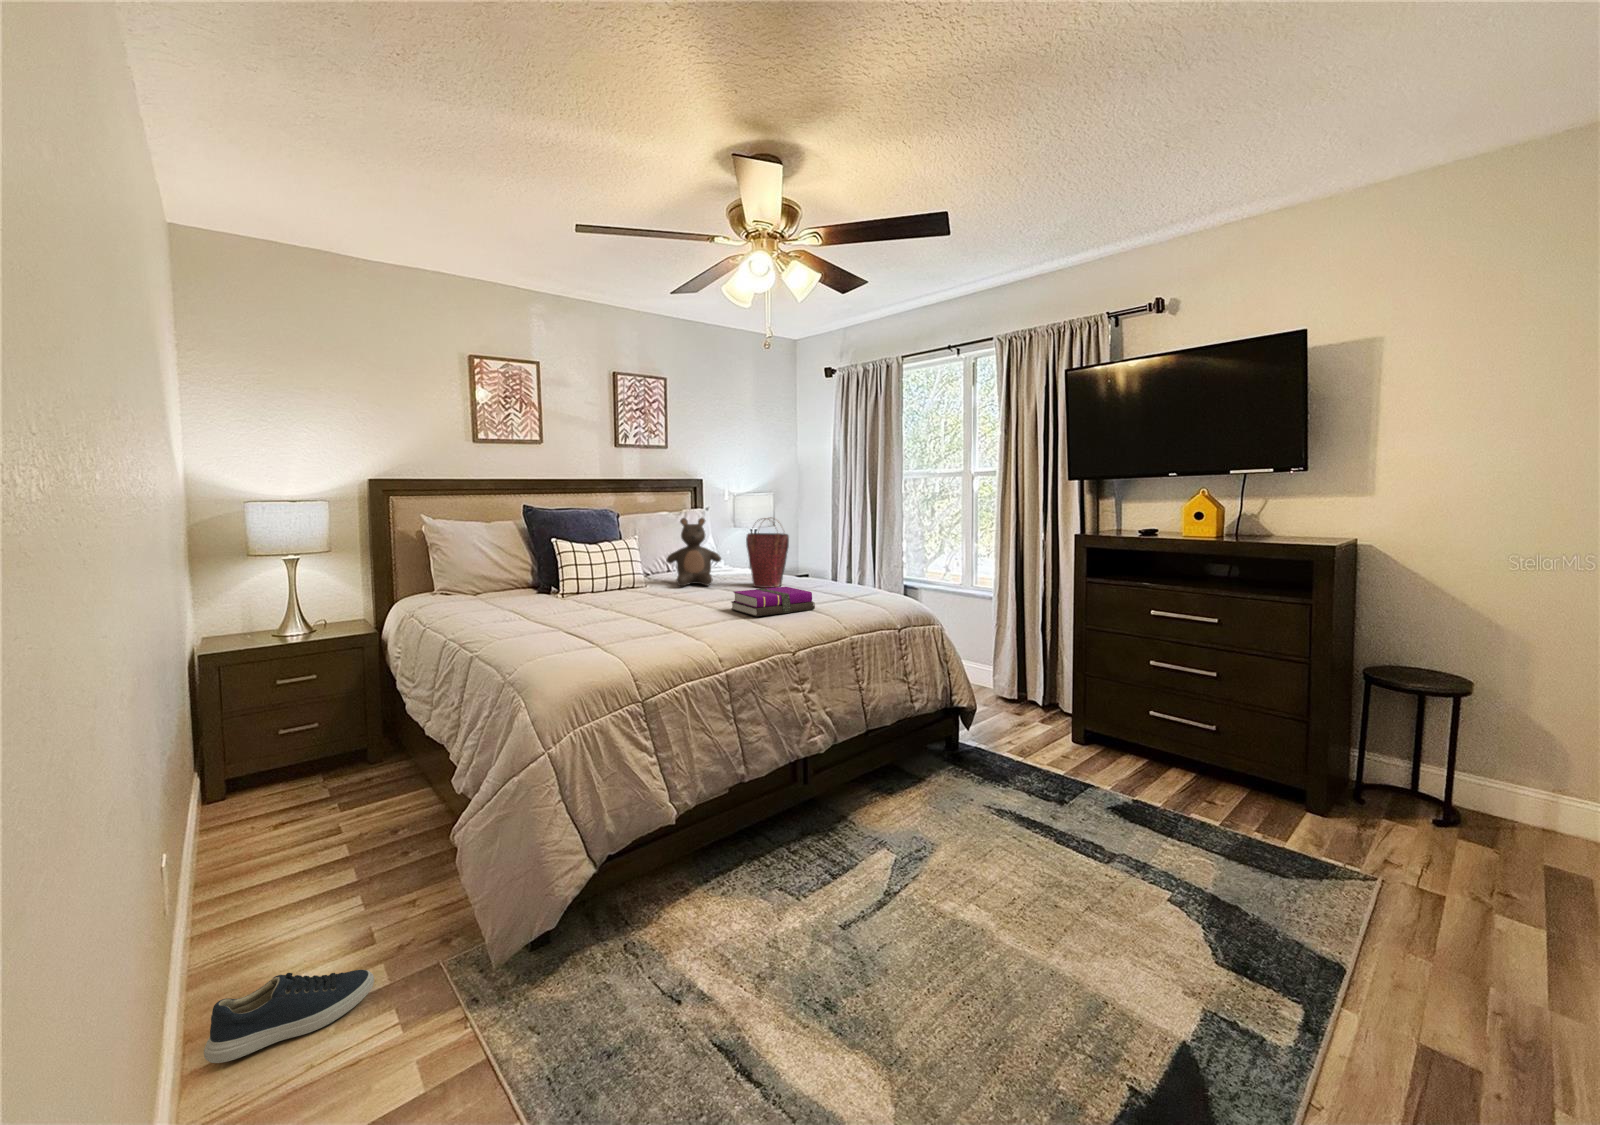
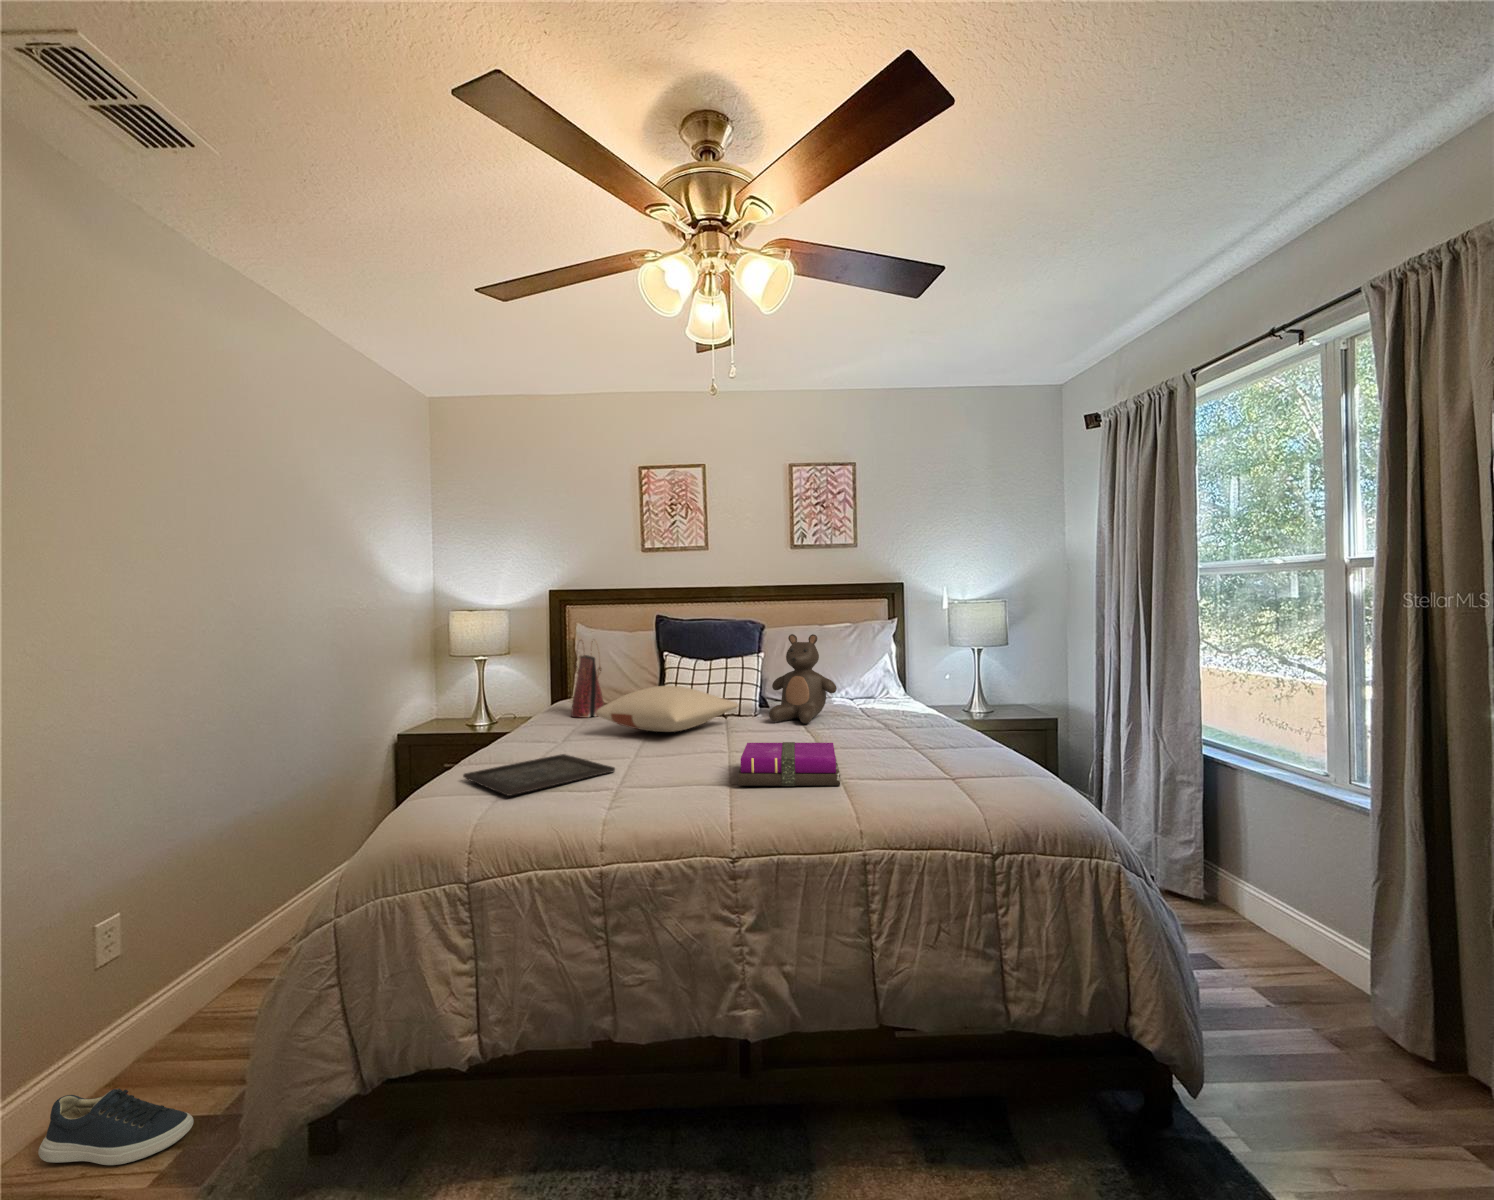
handbag: present [746,518,789,588] -> present [571,641,604,717]
pillow: none [550,562,655,600] -> present [596,686,738,732]
tray: none [519,620,641,643] -> present [463,754,615,796]

